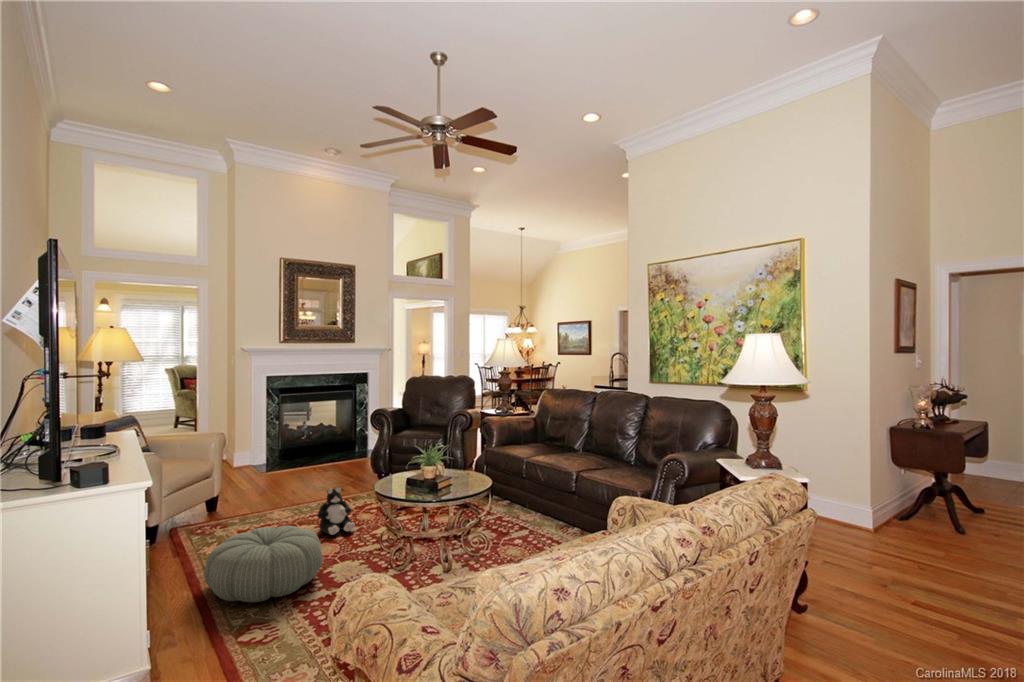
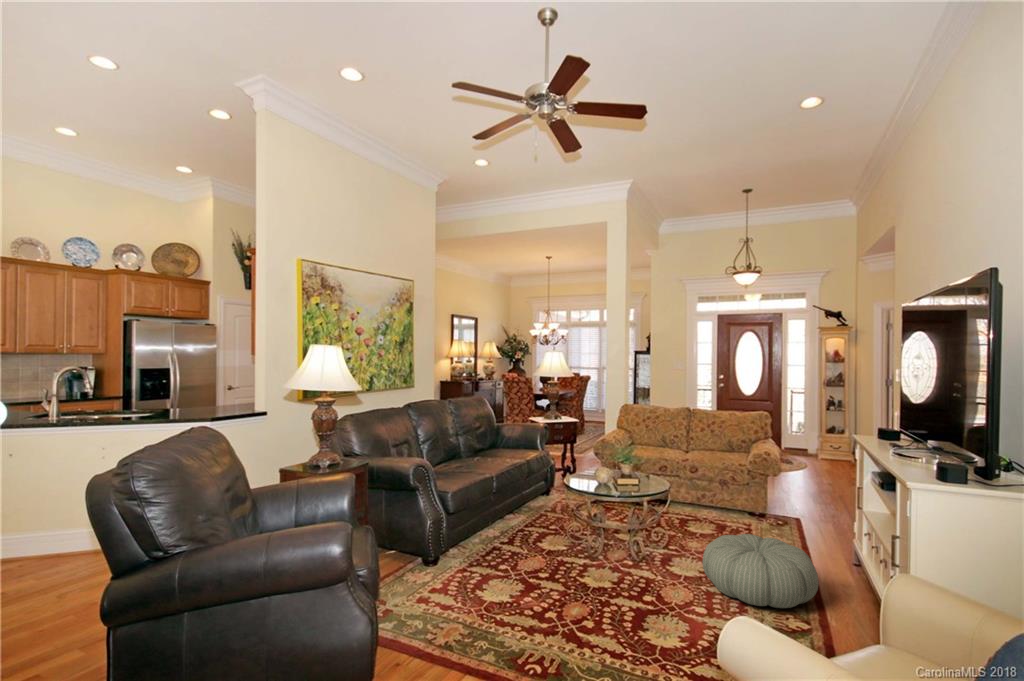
plush toy: present [317,487,355,535] -> none [607,558,653,623]

